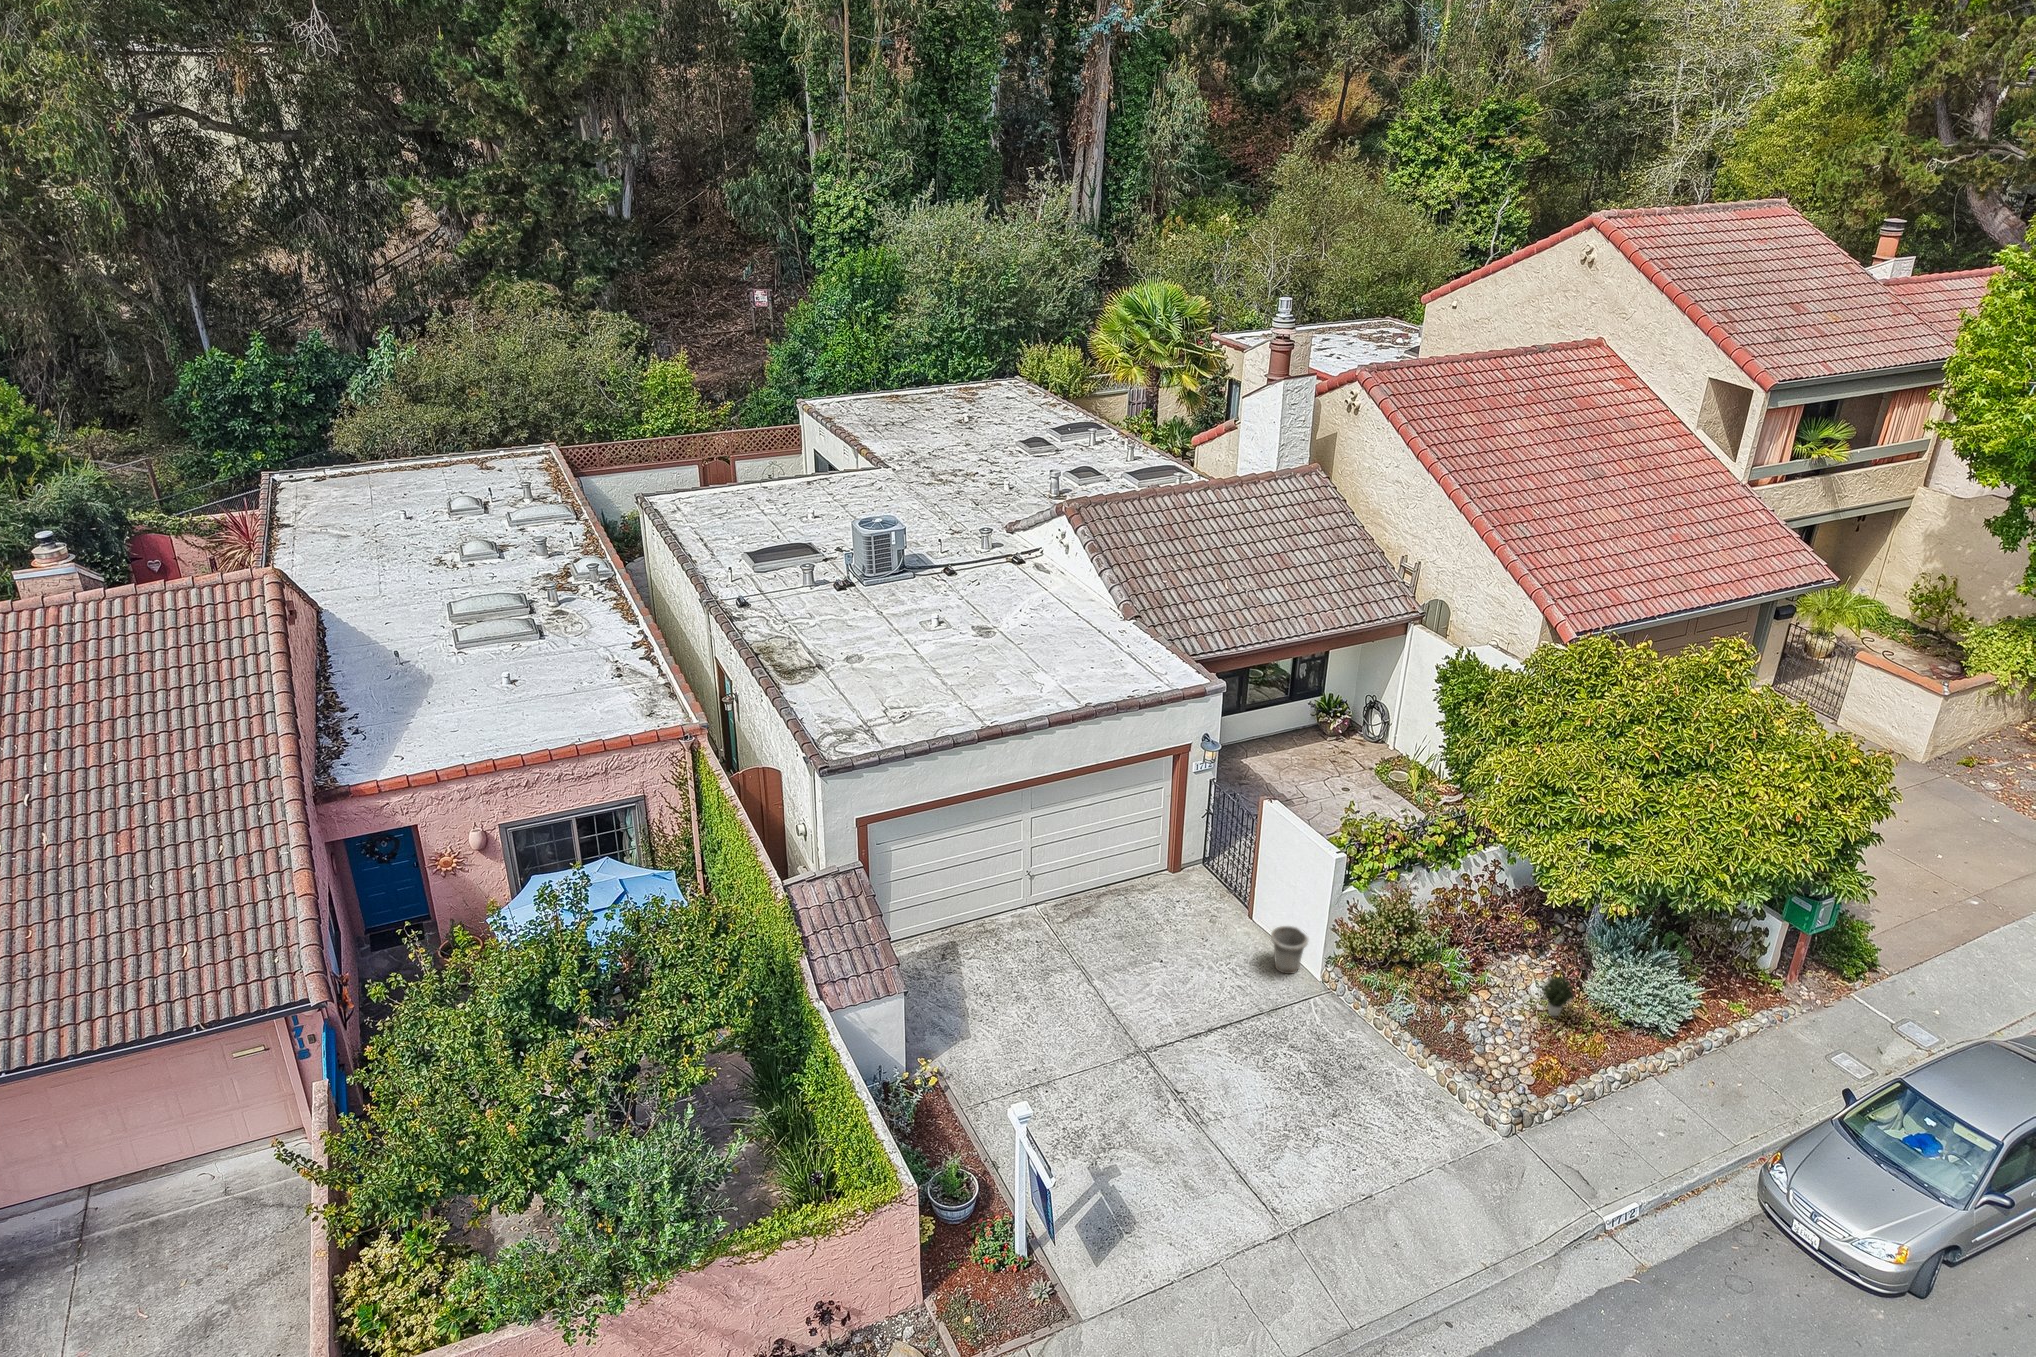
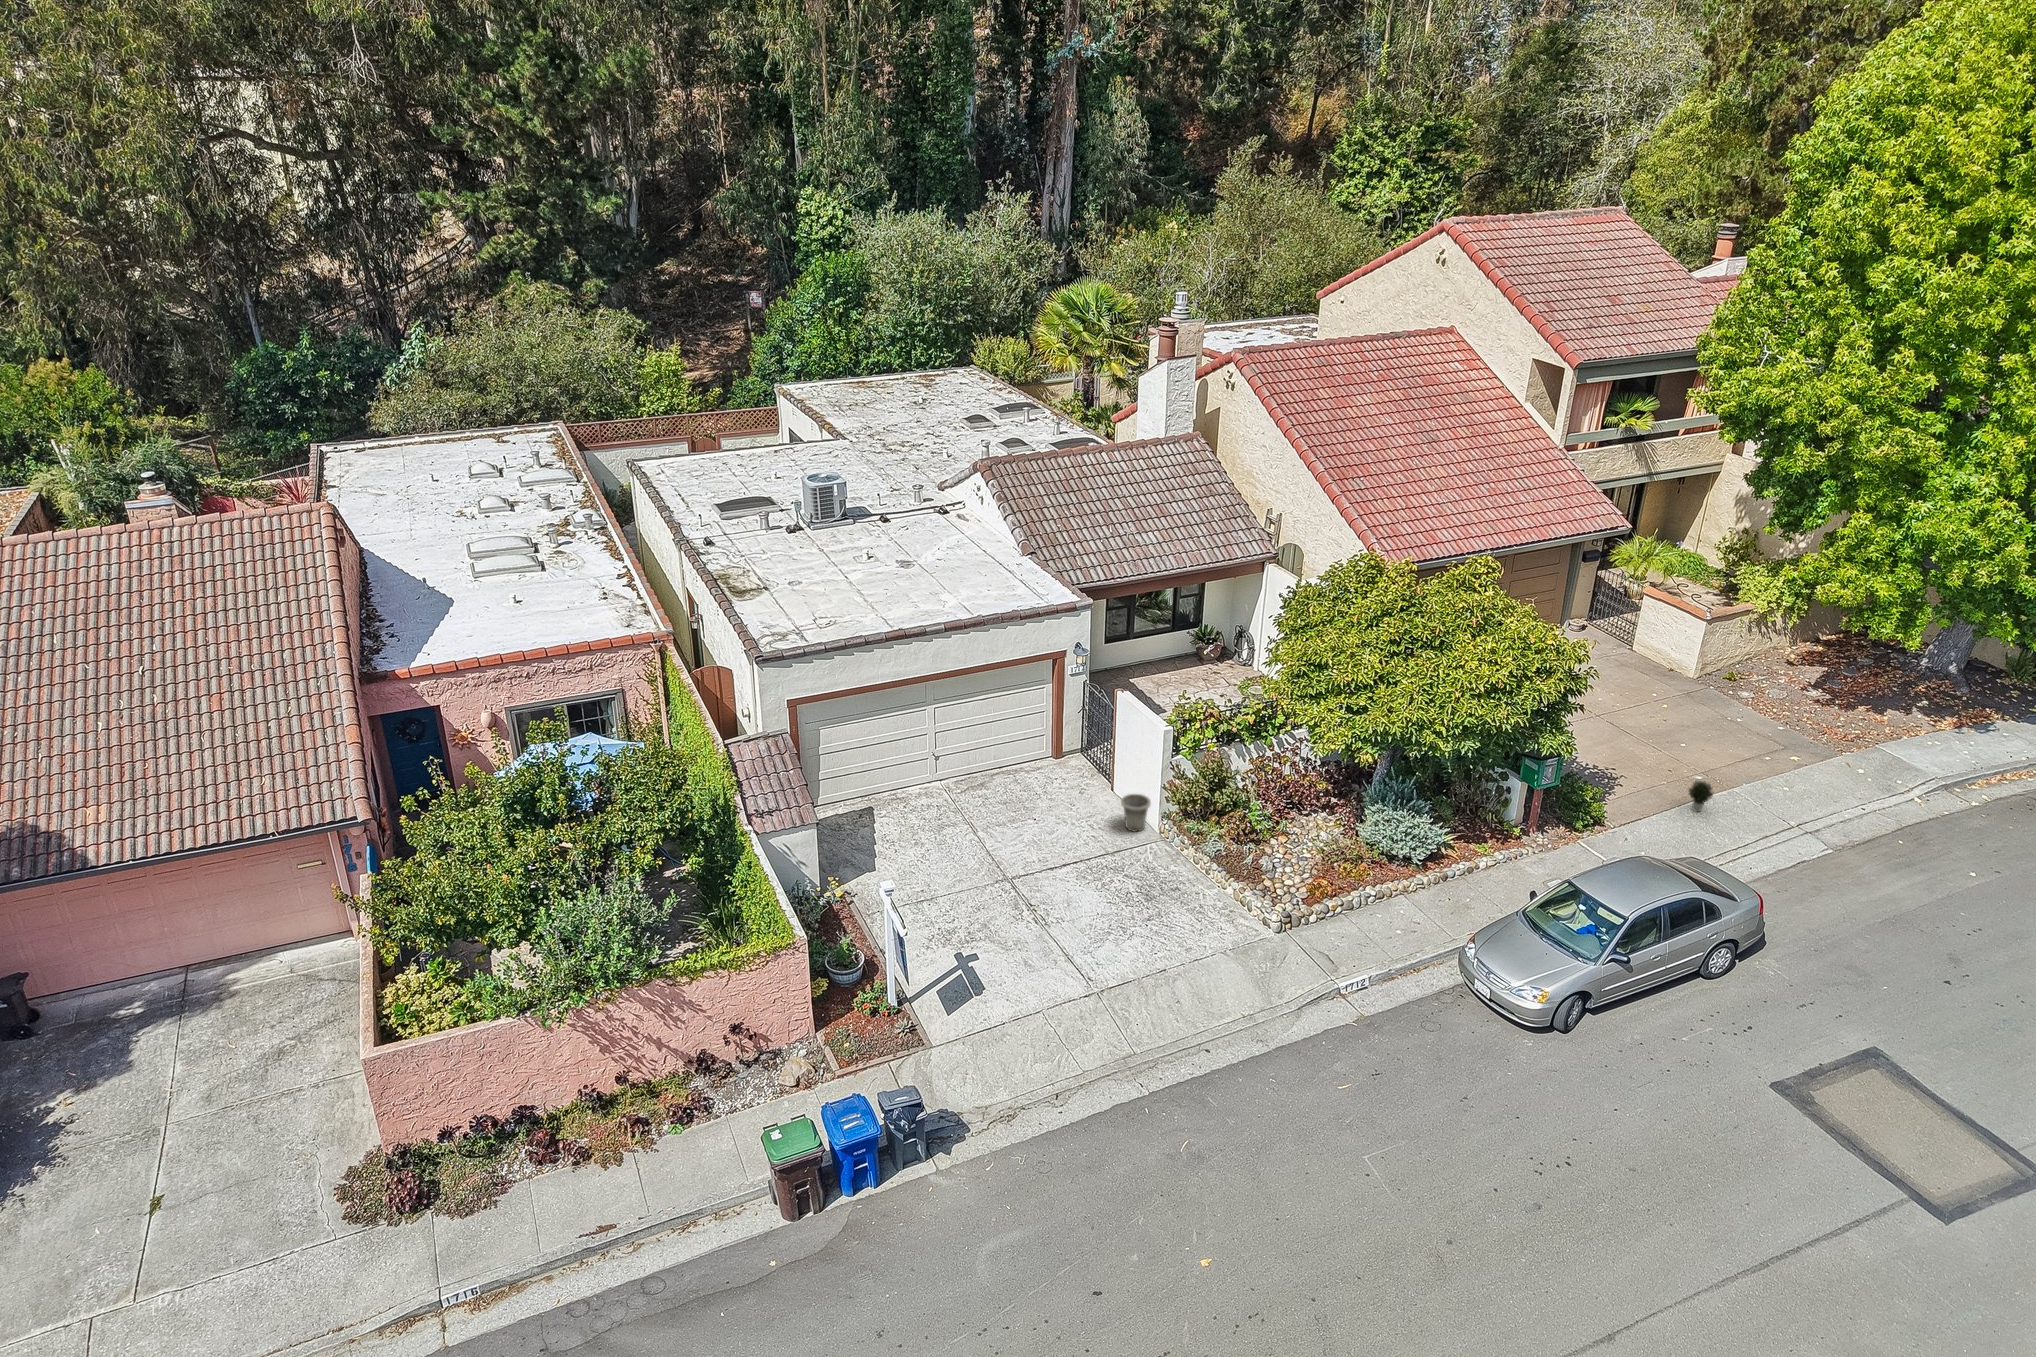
potted plant: present [1542,977,1574,1016] -> present [1689,781,1713,812]

